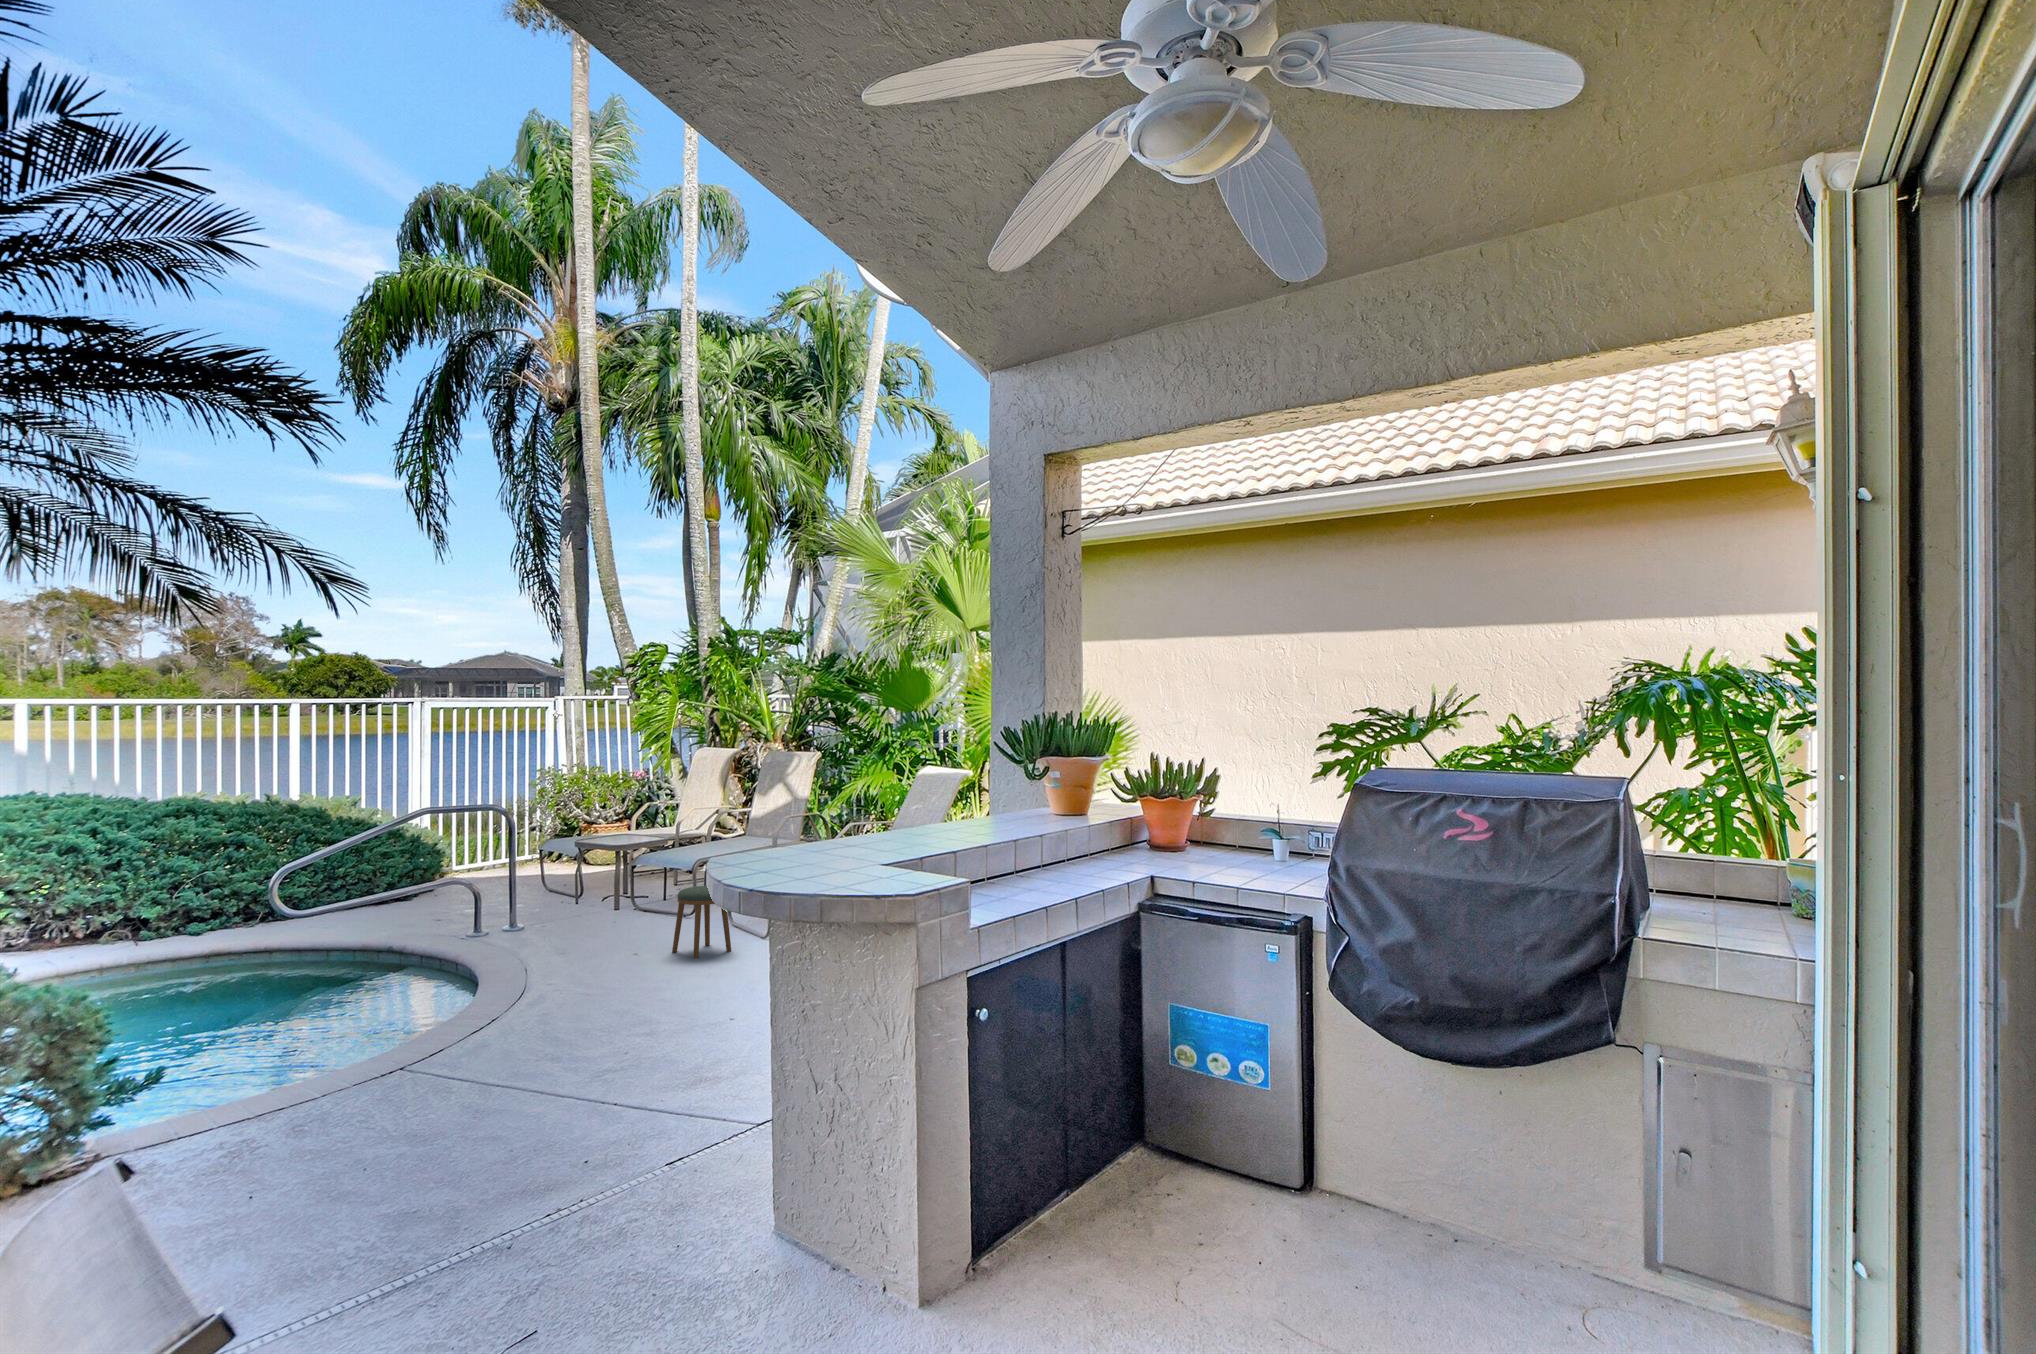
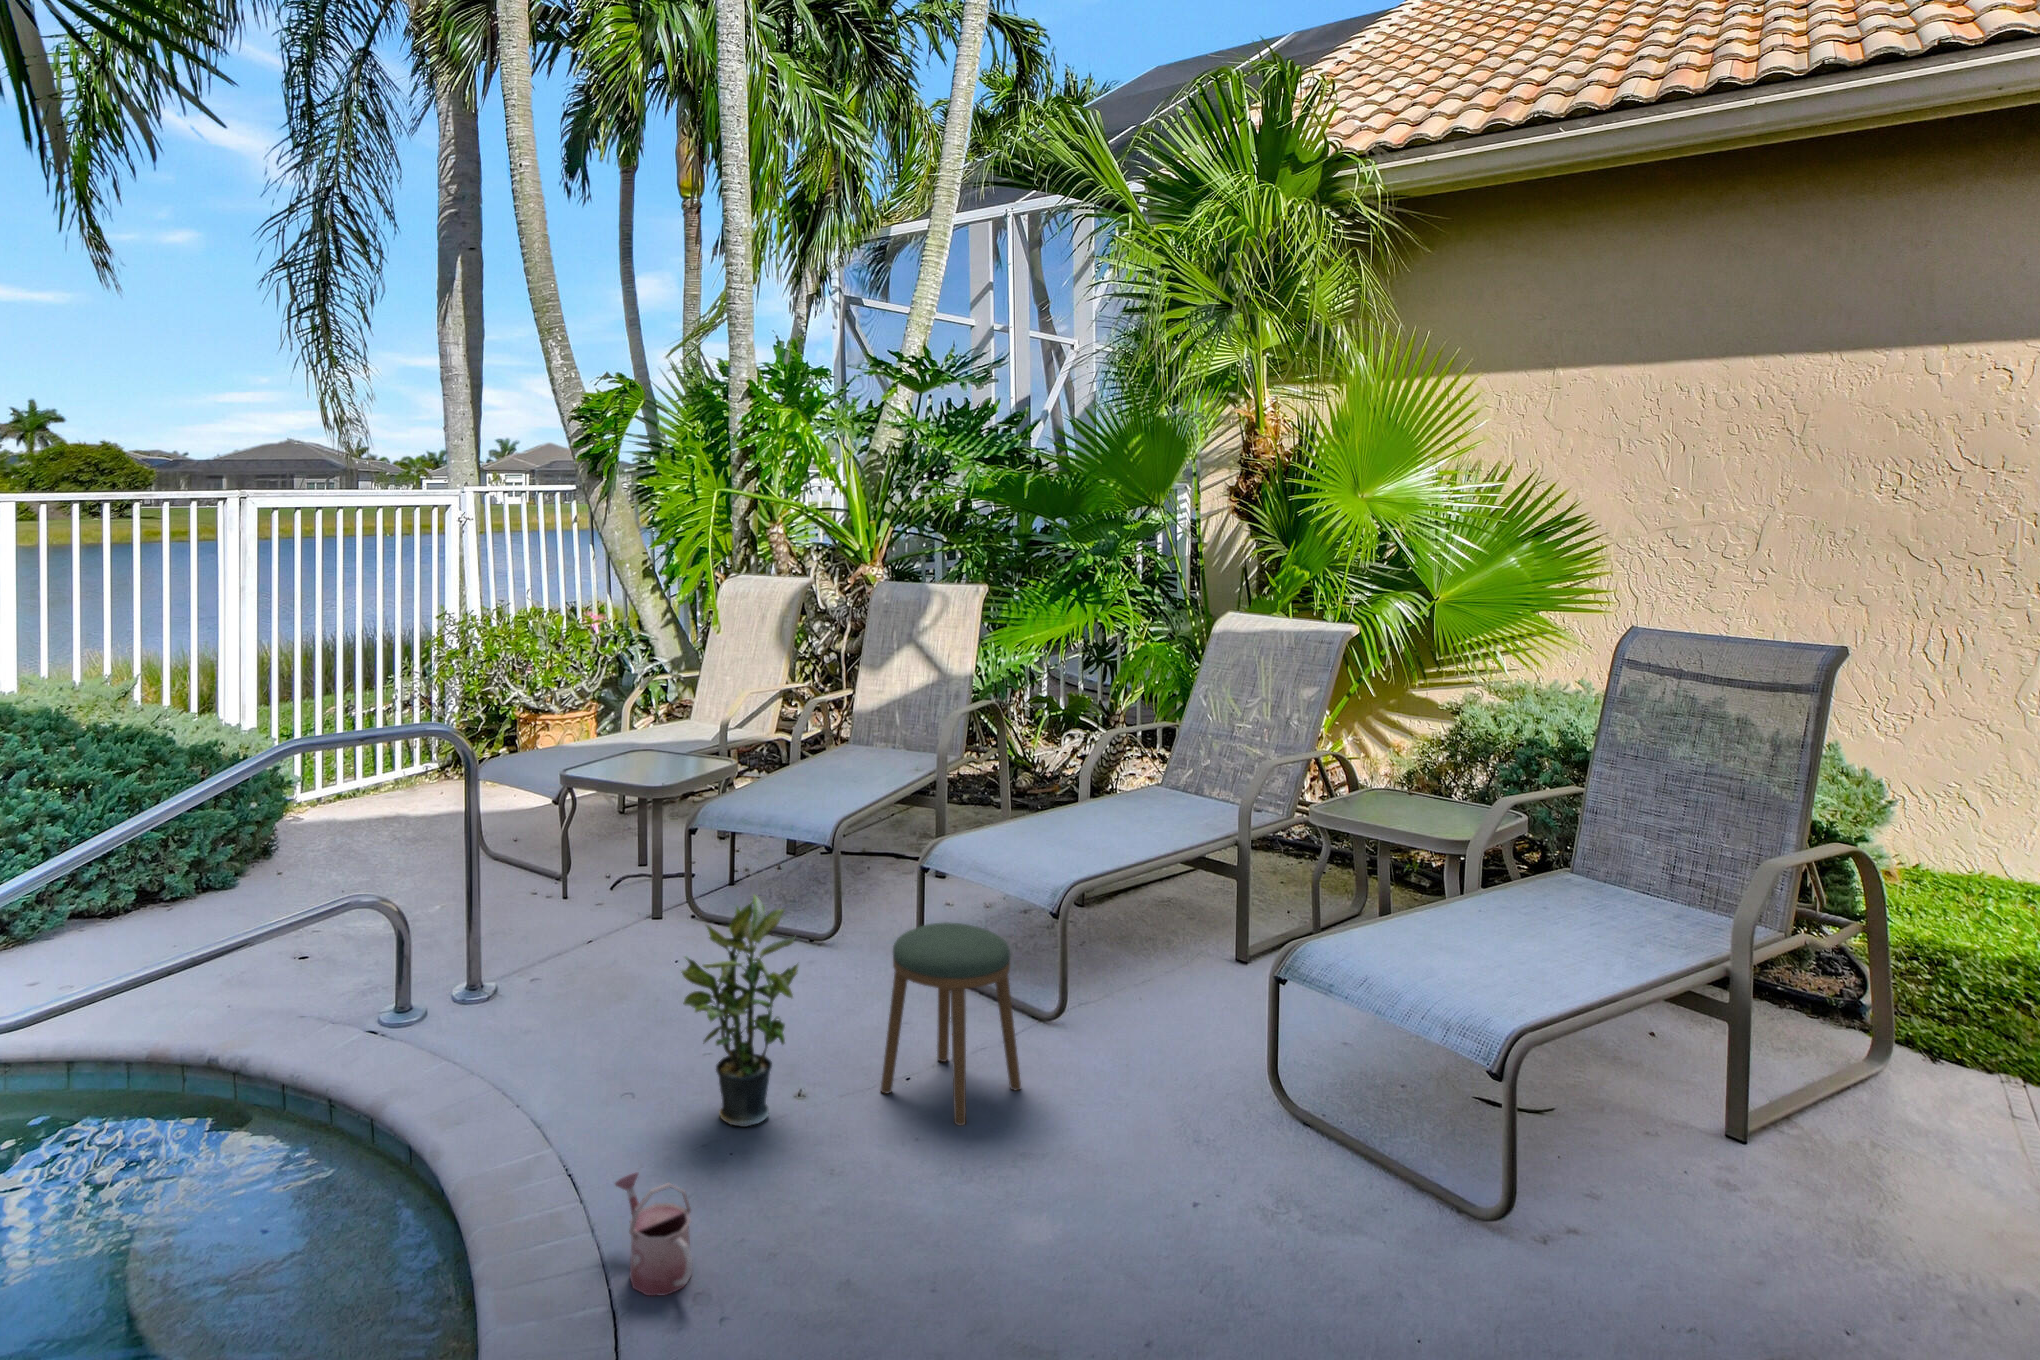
potted plant: none [584,869,636,959] -> present [682,895,798,1127]
watering can: none [537,951,563,987] -> present [615,1172,693,1296]

